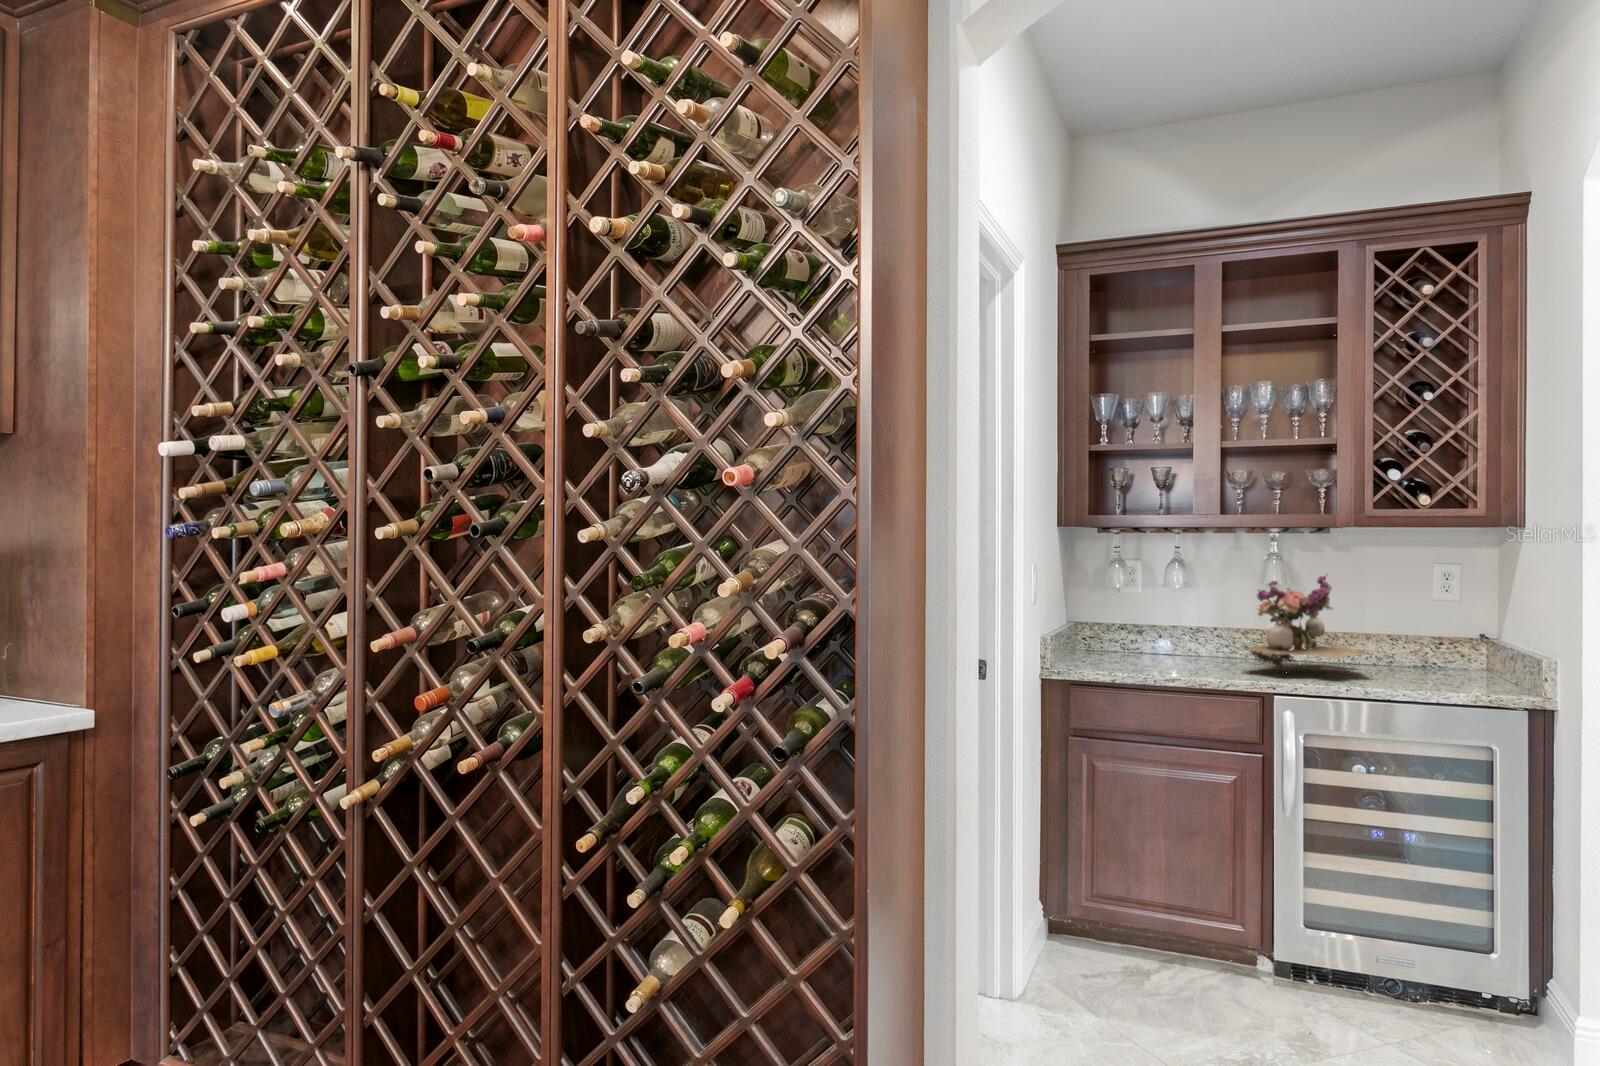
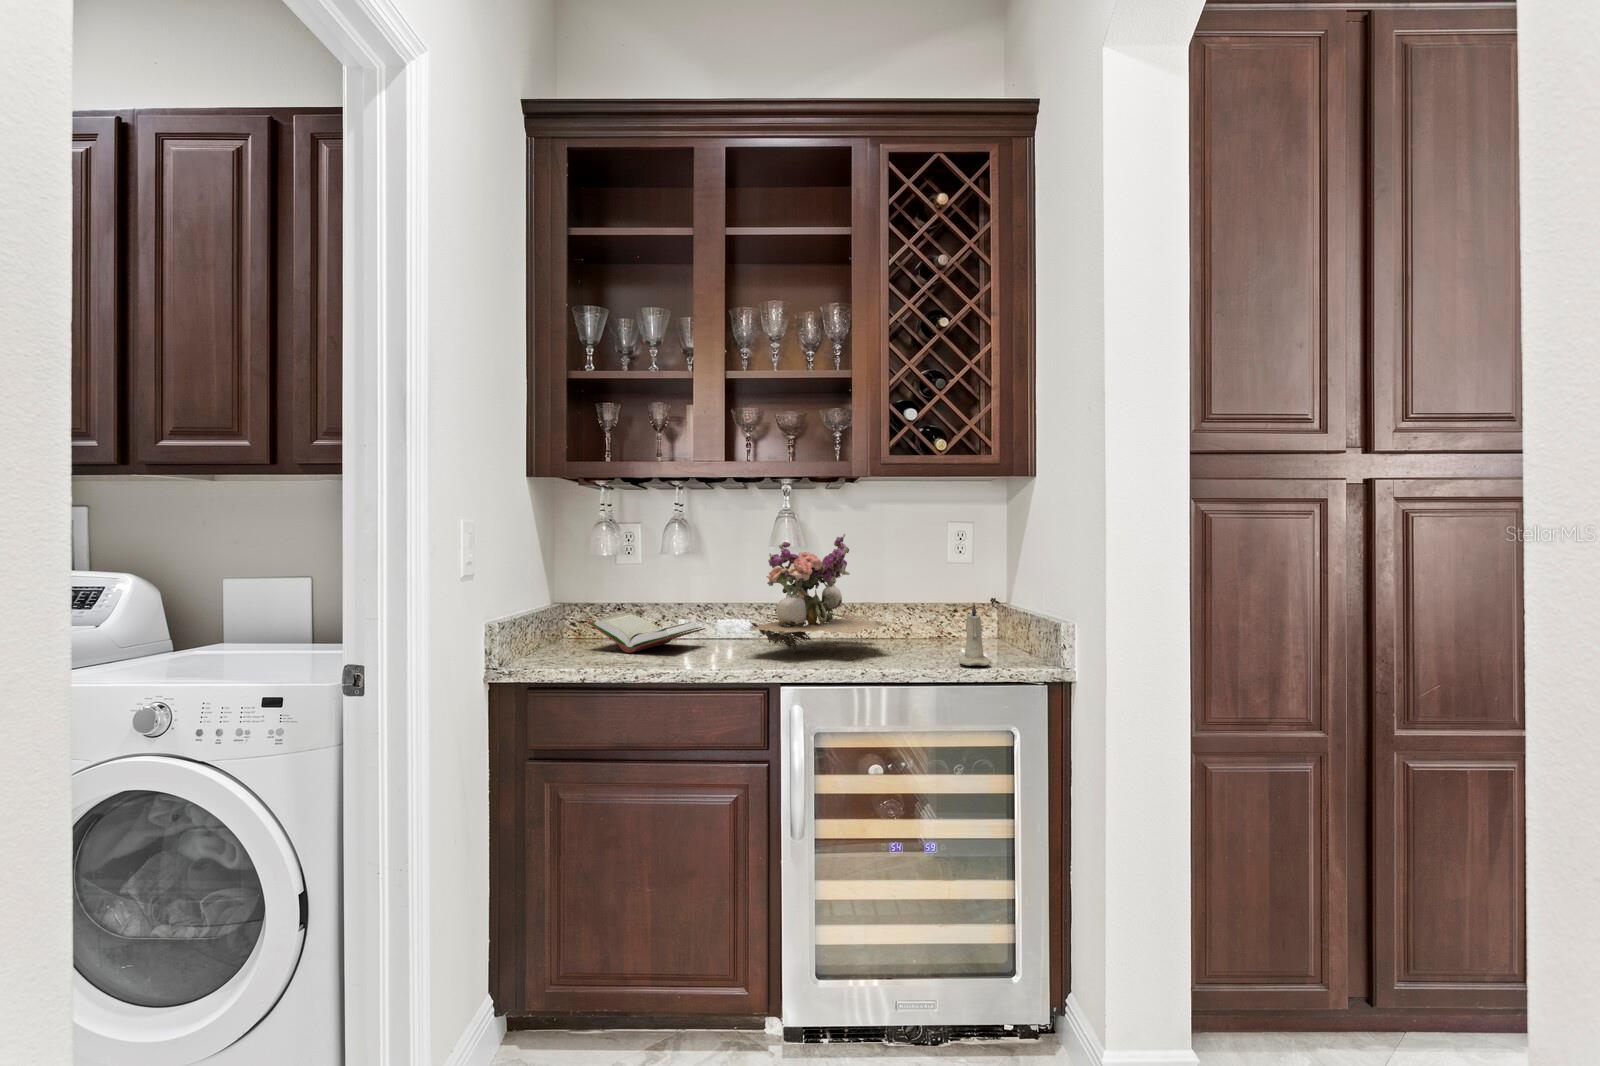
book: none [1103,631,1199,663] -> present [588,612,705,653]
candle: none [1440,638,1473,692] -> present [959,603,991,666]

